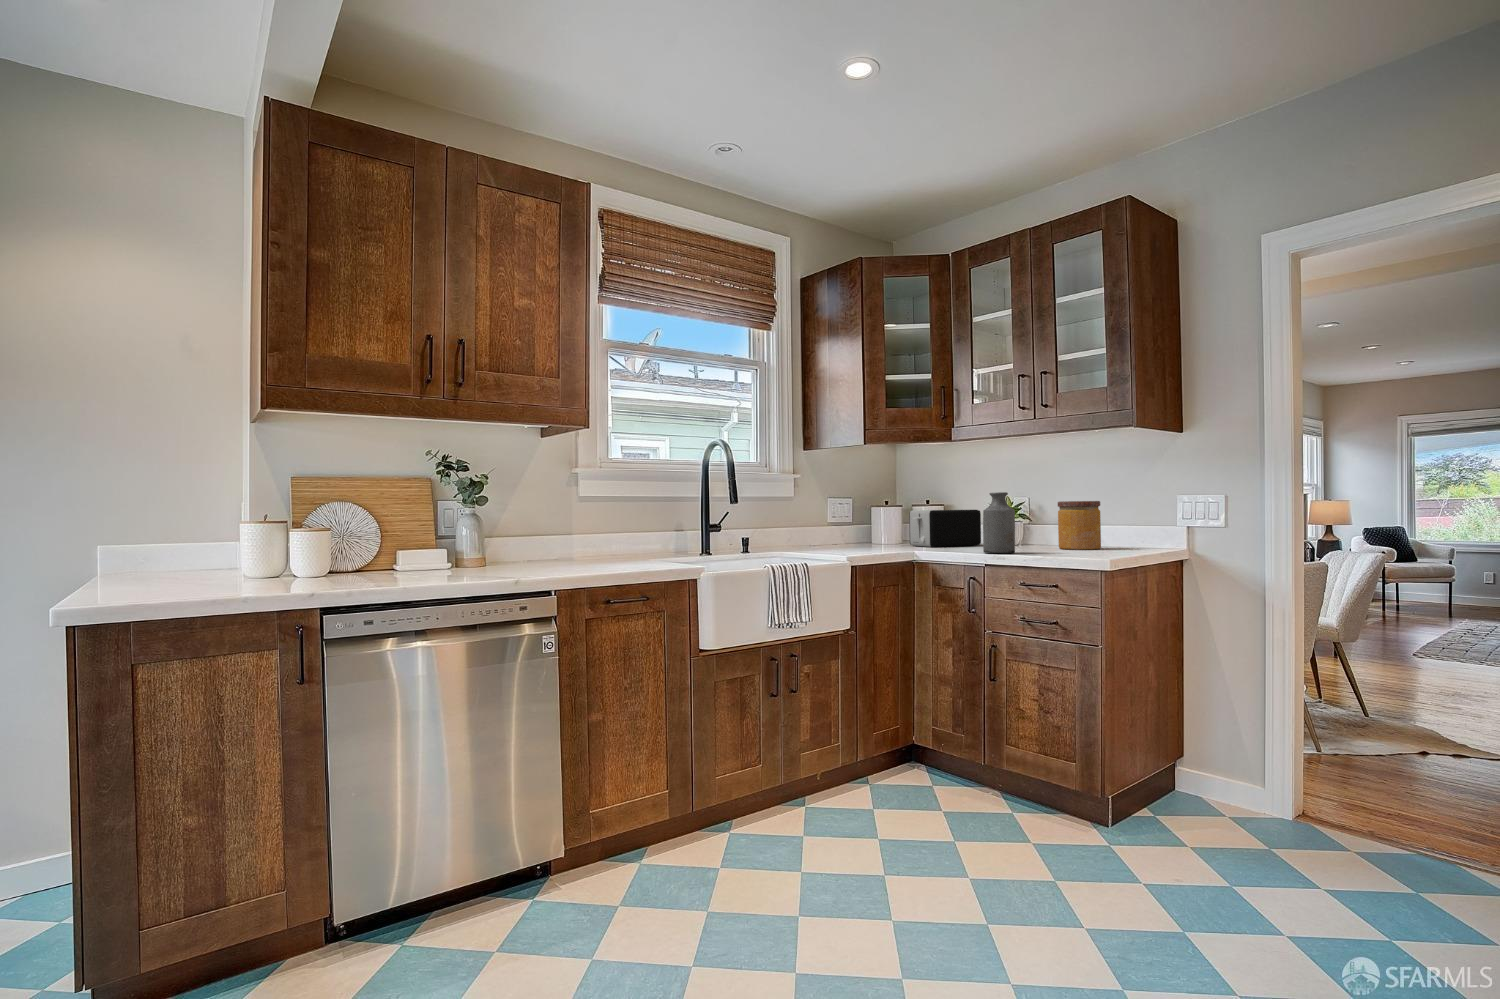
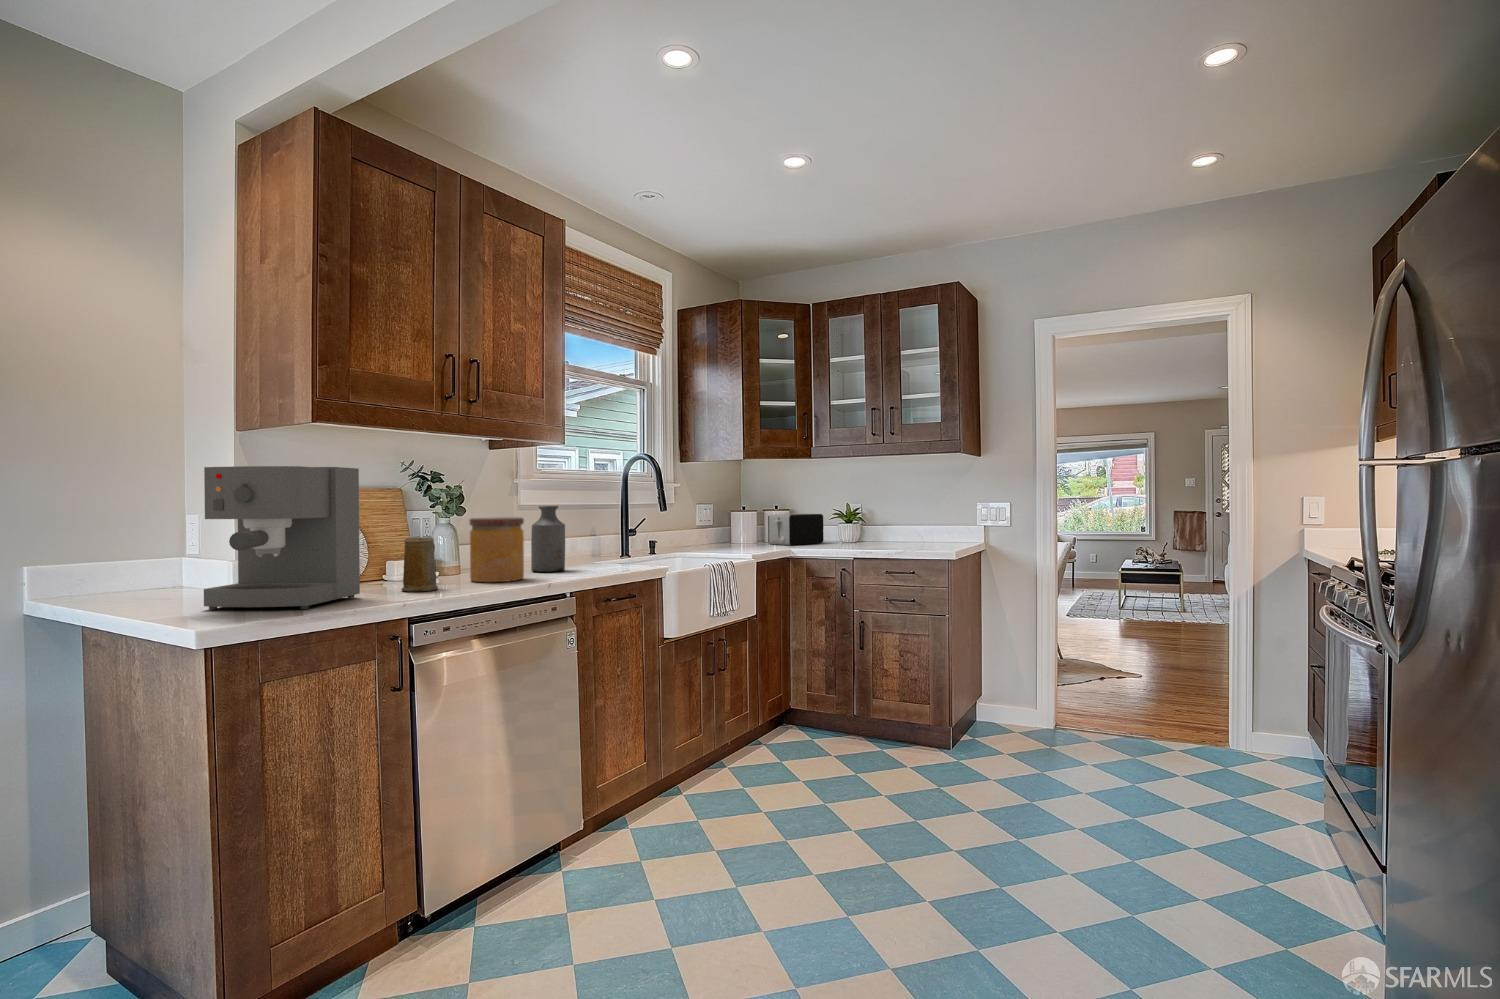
coffee maker: none [118,447,303,593] -> present [204,466,360,610]
bottle: present [983,492,1015,554] -> present [531,506,565,572]
jar: present [1058,501,1101,550] -> present [470,517,524,582]
mug: none [360,525,403,581] -> present [402,537,438,591]

